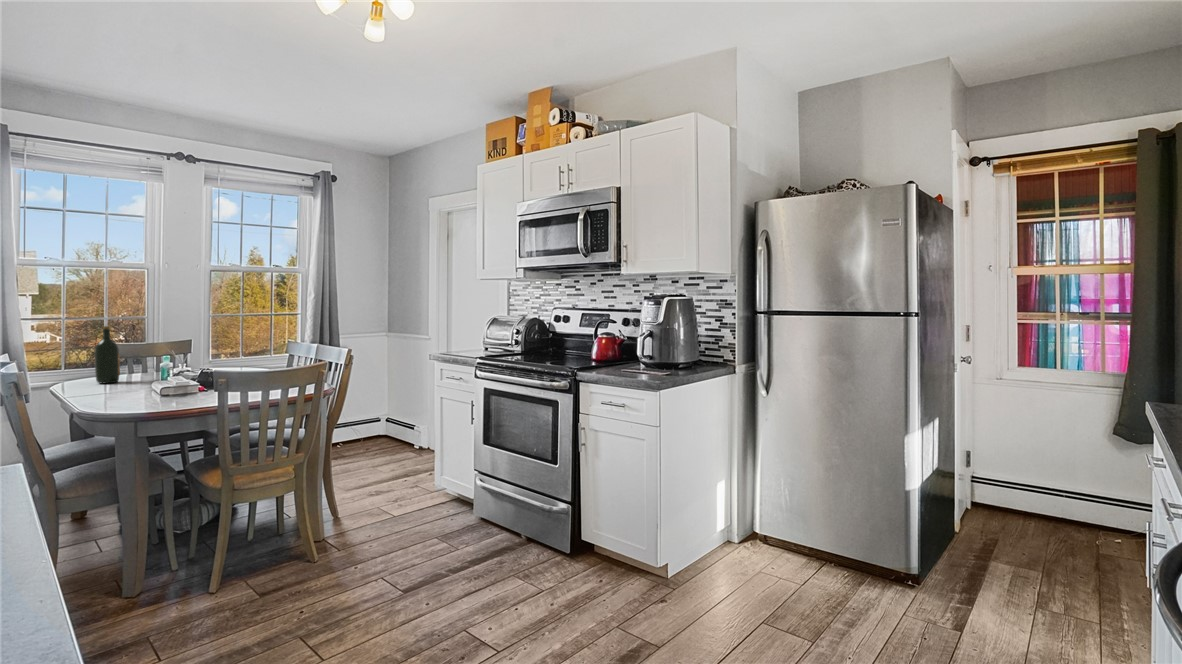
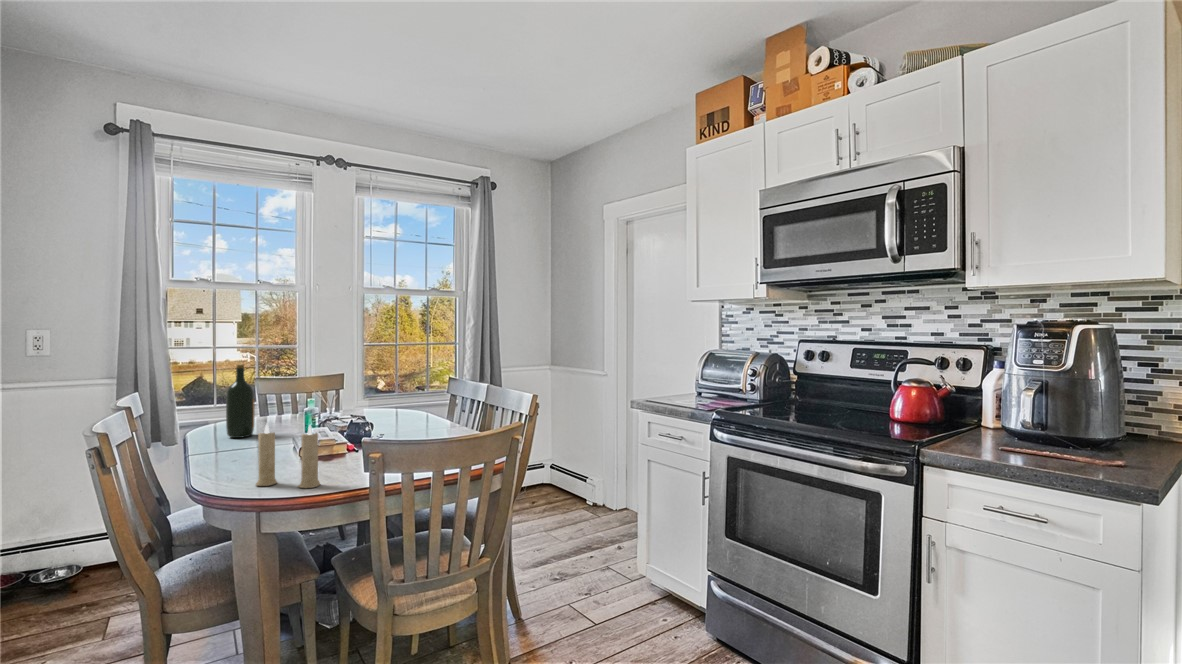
candle: none [132,361,182,404] -> present [256,424,320,488]

